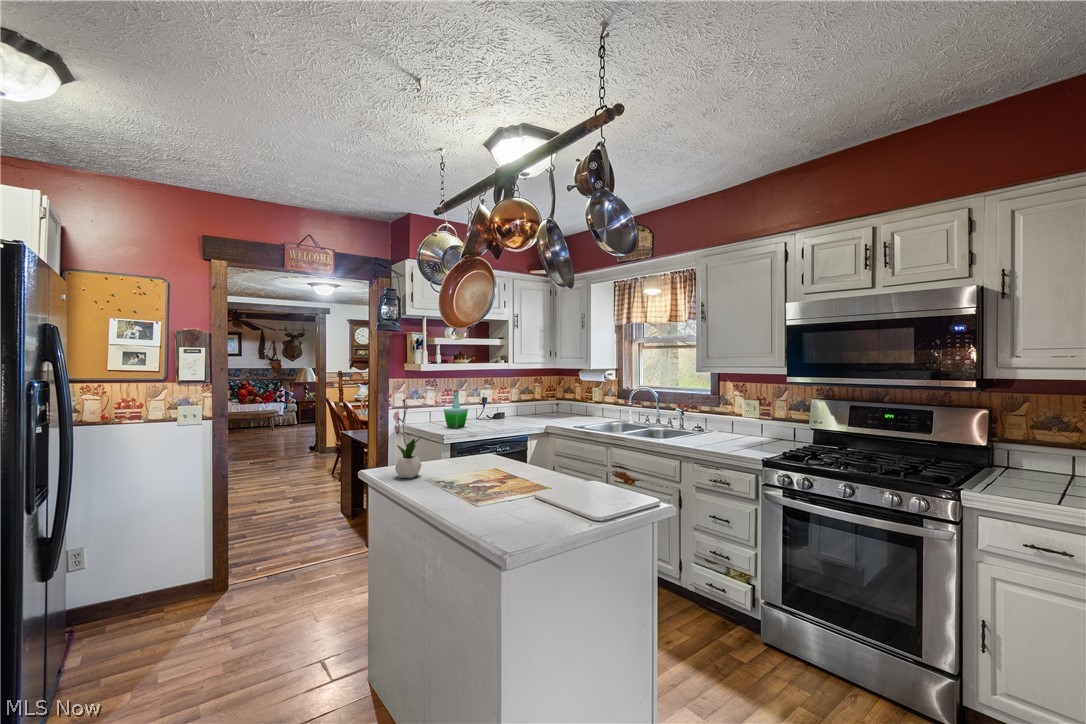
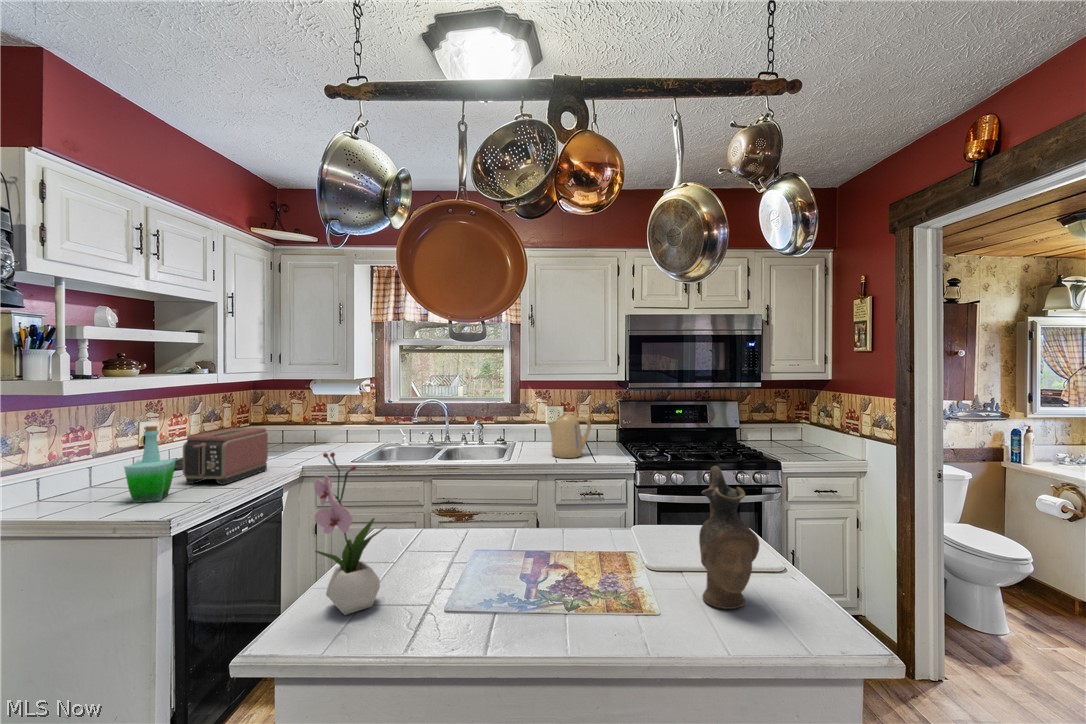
toaster: none [479,396,525,427] -> present [183,428,268,485]
kettle: none [710,405,750,449] -> present [548,413,591,458]
ceramic pitcher: none [494,431,542,532] -> present [699,466,760,609]

